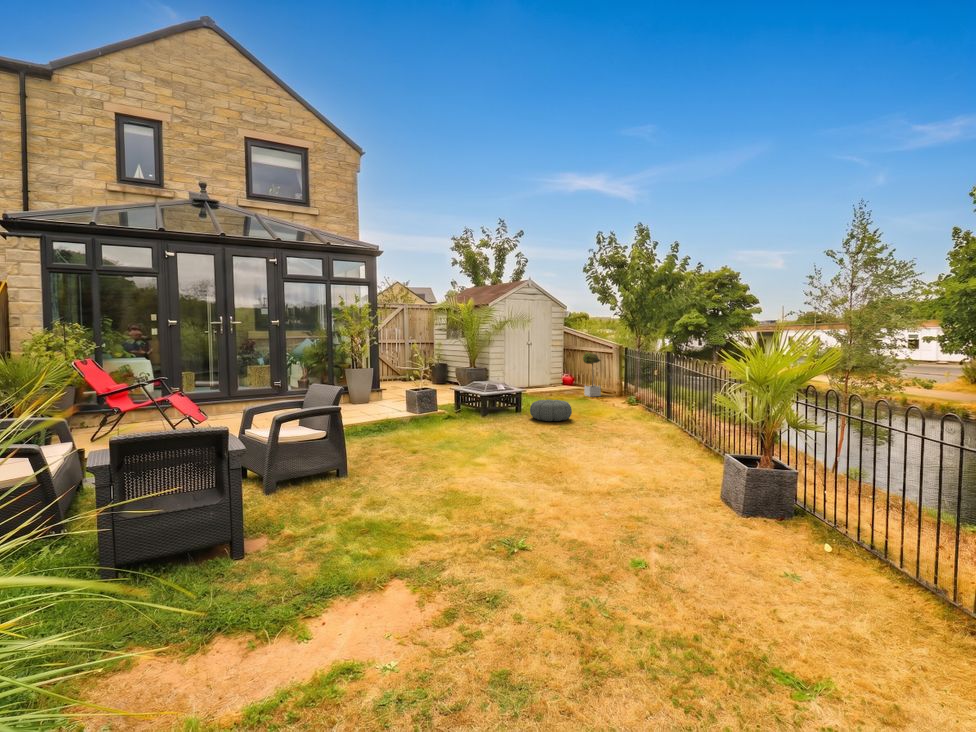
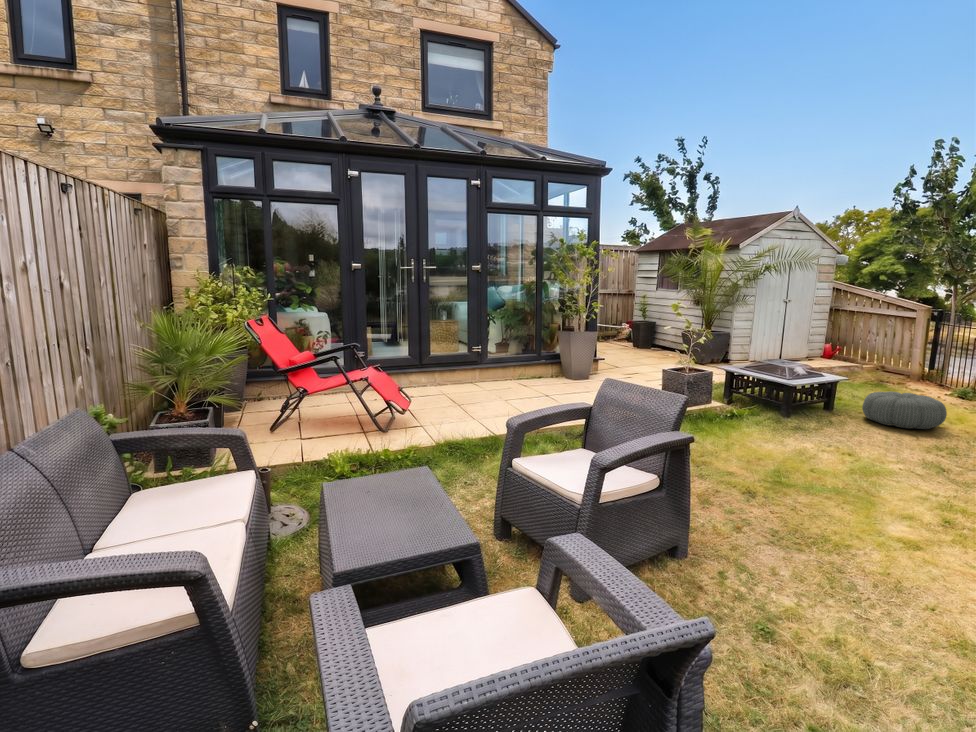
potted tree: present [583,352,601,397] -> none [885,314,920,381]

